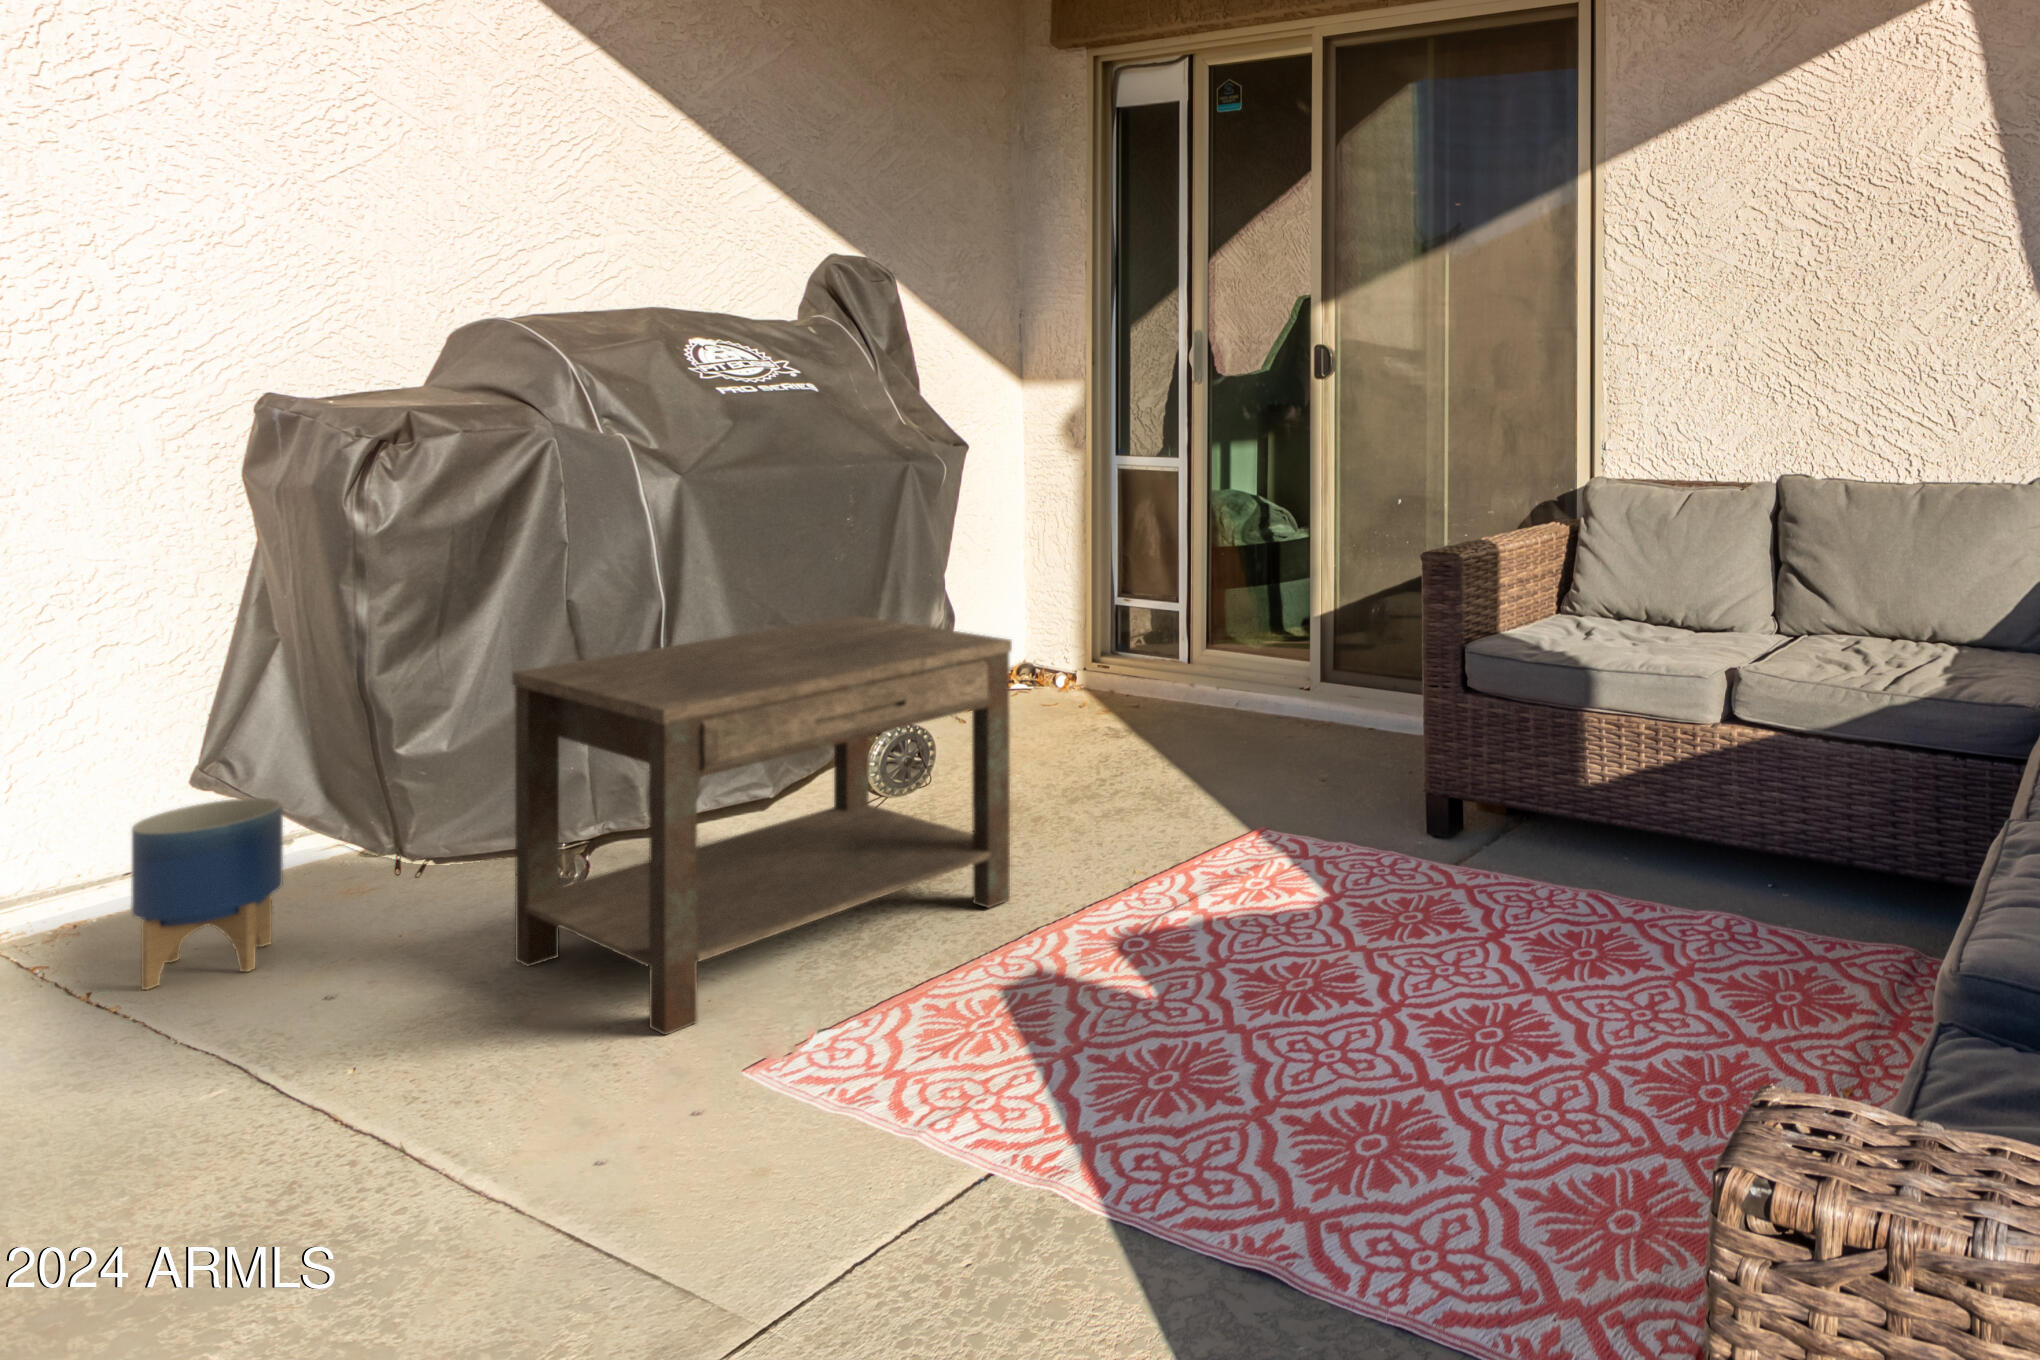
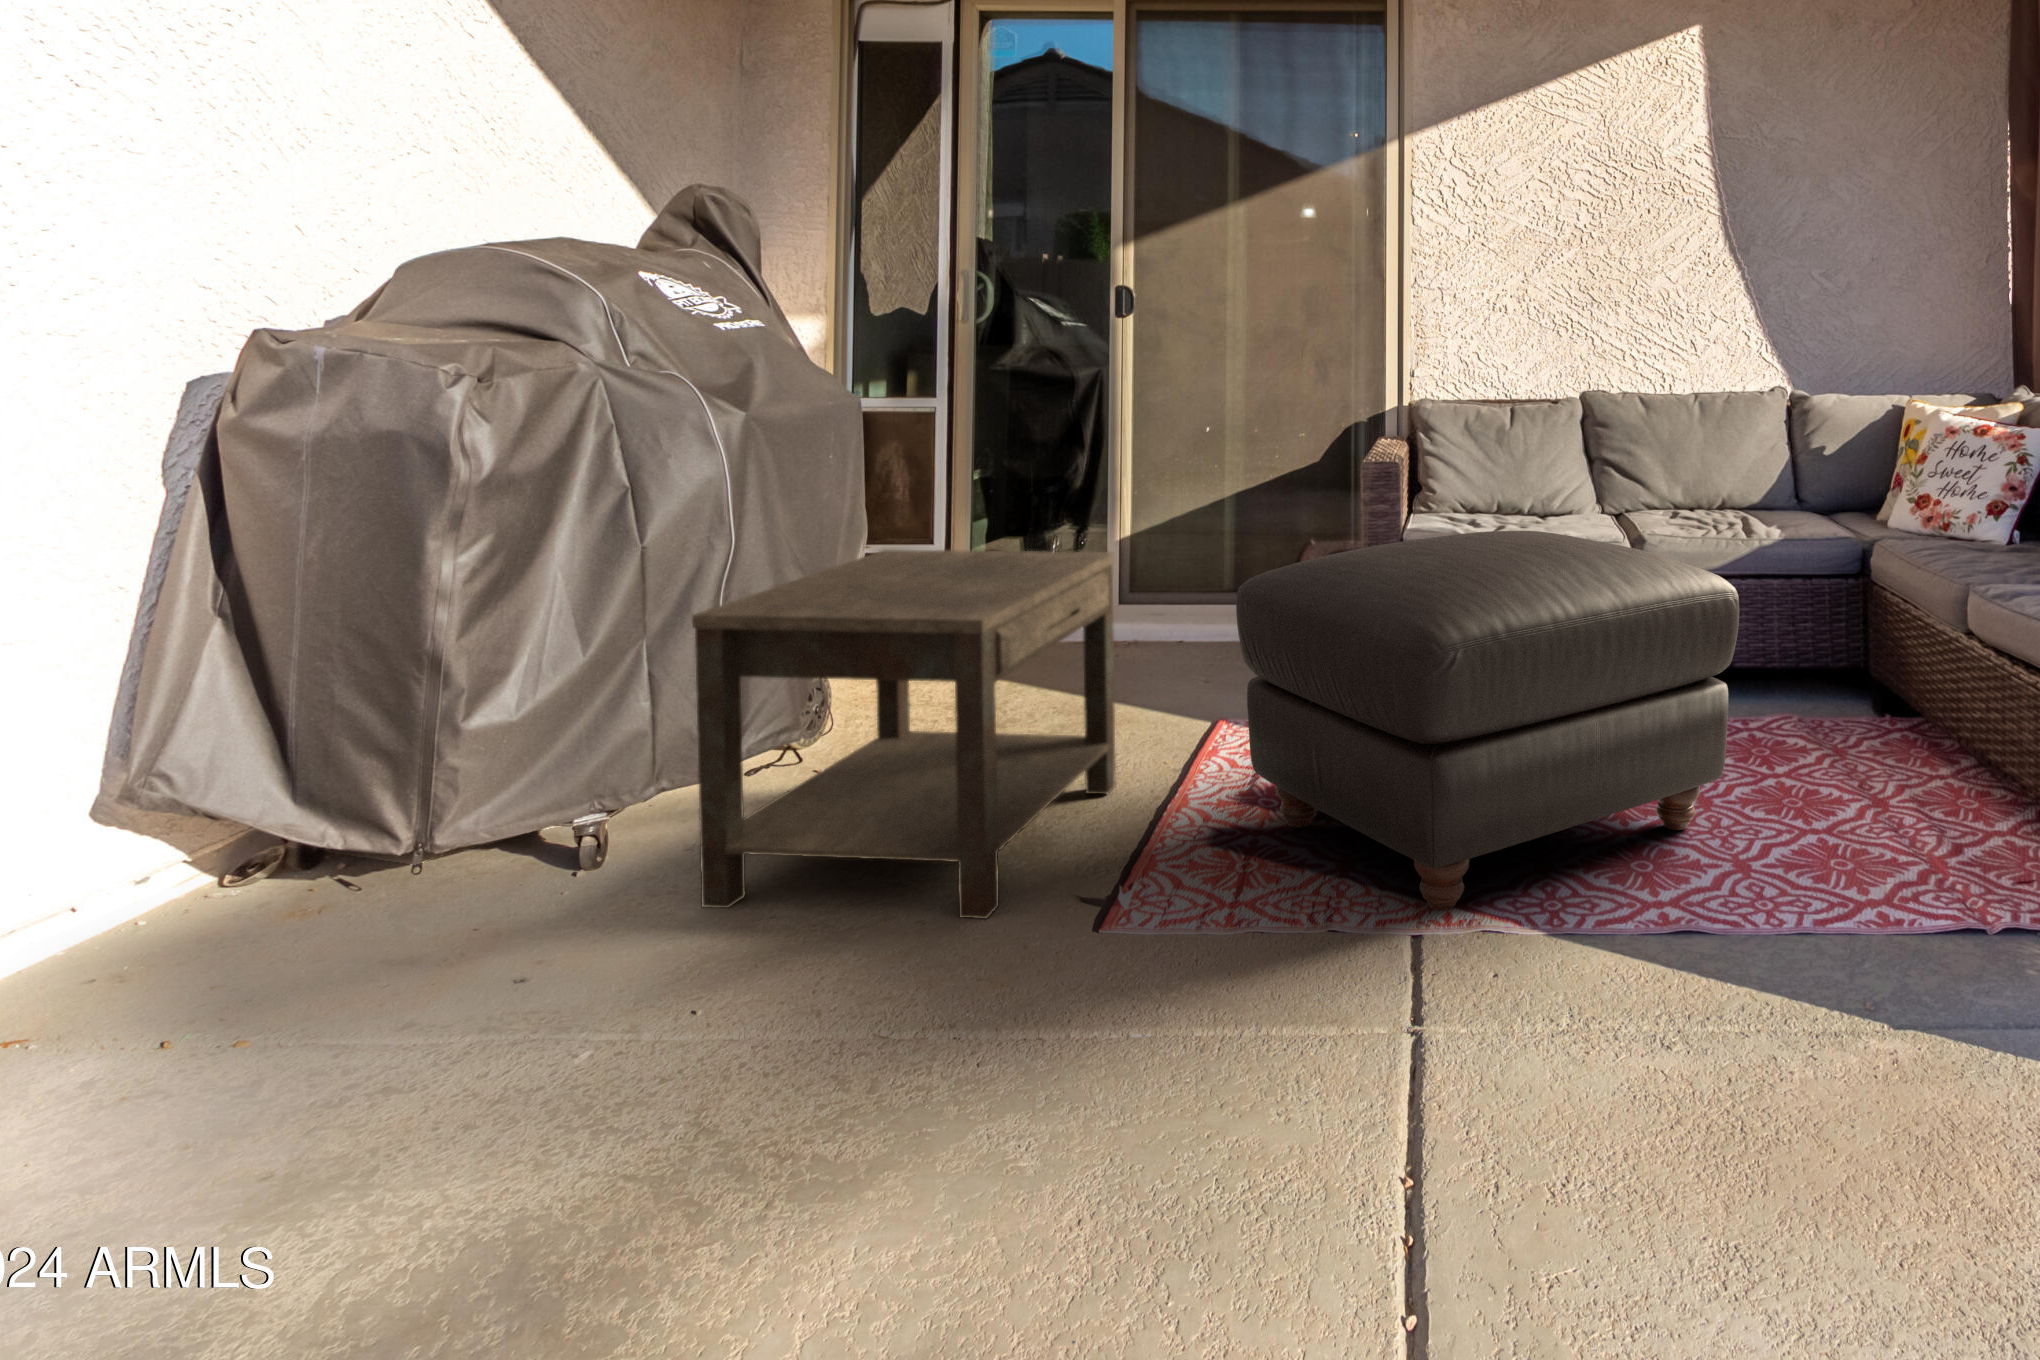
ottoman: none [969,660,1565,1153] -> present [1236,531,1739,910]
planter: present [131,798,283,990] -> none [229,788,395,1010]

